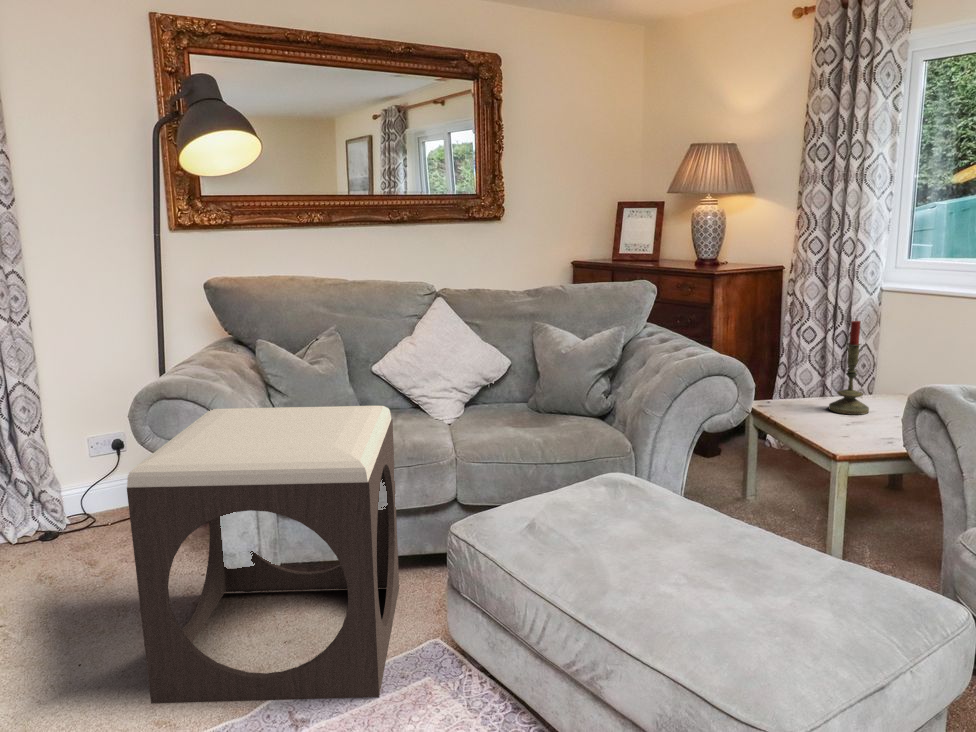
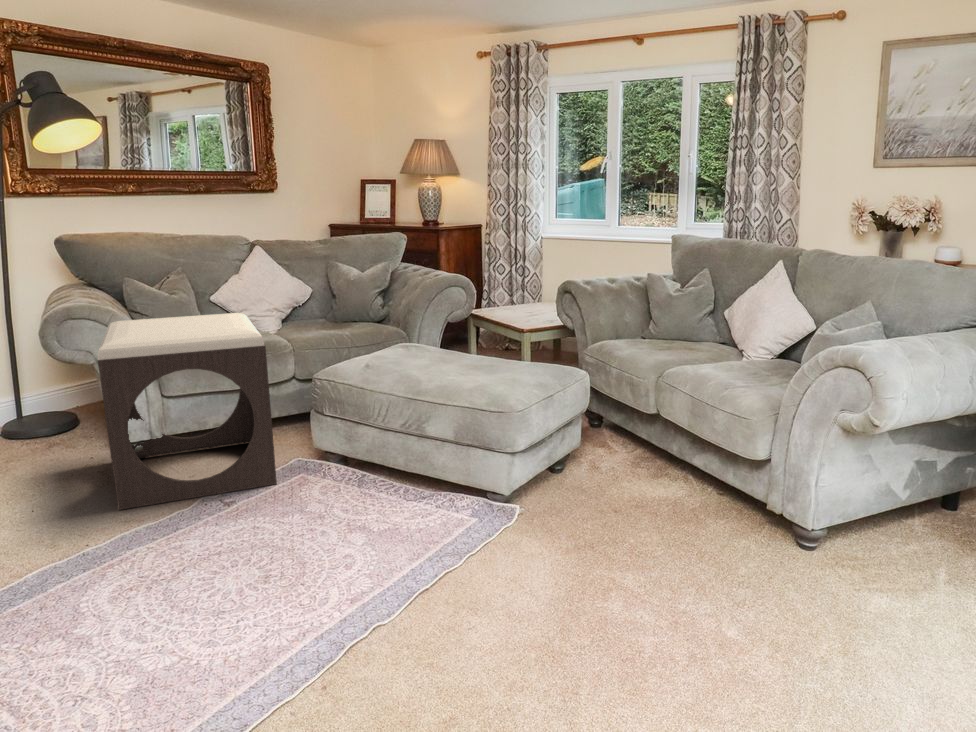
candle: present [829,320,869,415] -> none [517,253,540,314]

